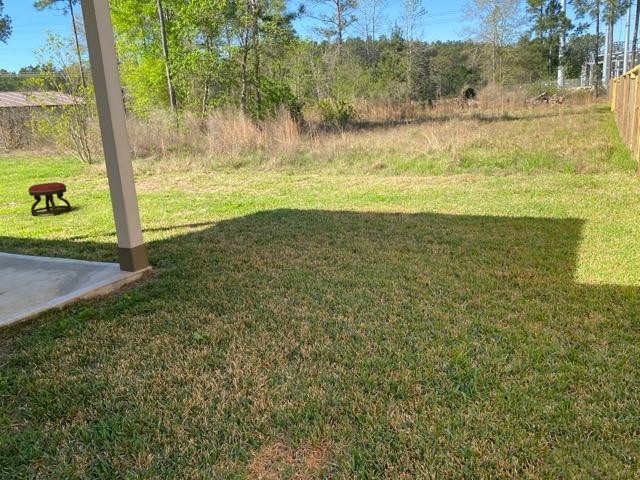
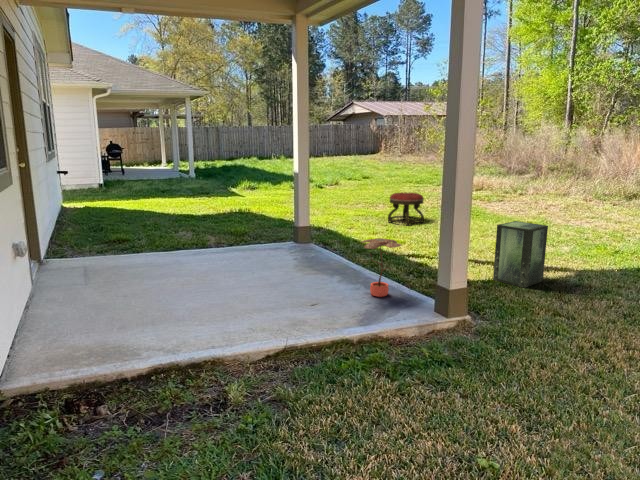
storage box: none [151,189,195,240] -> present [493,221,548,288]
potted plant: none [32,220,76,274] -> present [361,238,401,297]

